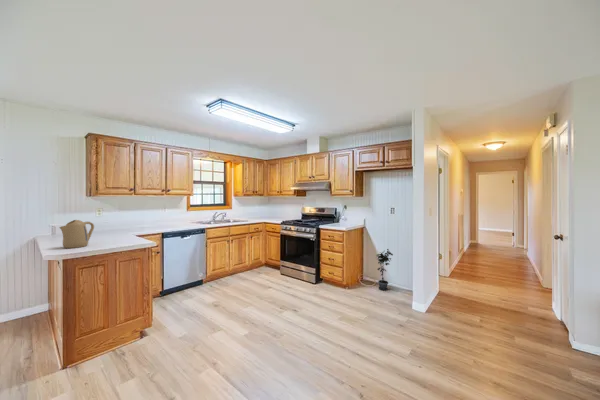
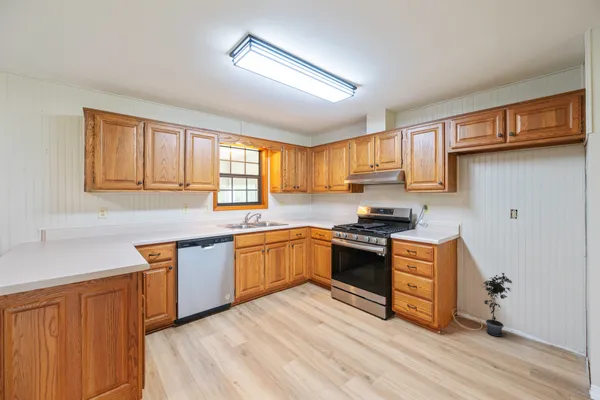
kettle: present [60,220,94,248] -> none [14,224,70,267]

